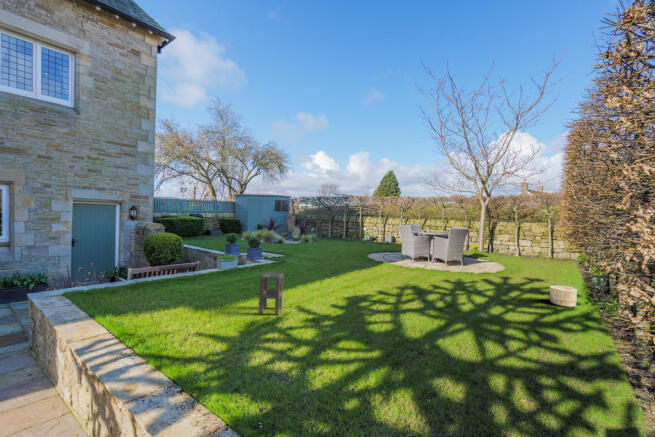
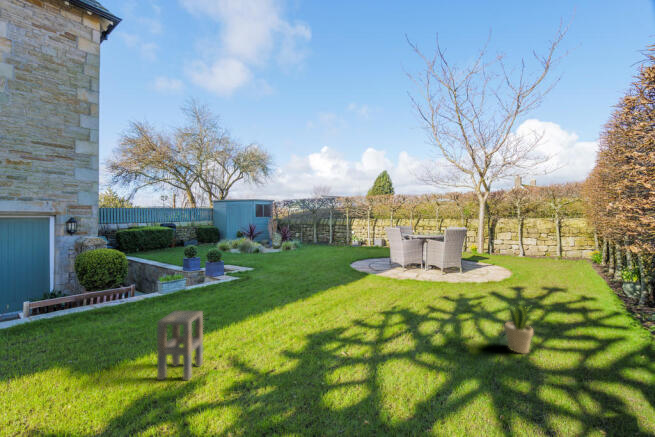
potted plant: none [488,279,509,314] -> present [505,304,533,354]
wooden bucket: present [550,285,577,307] -> none [585,303,626,335]

